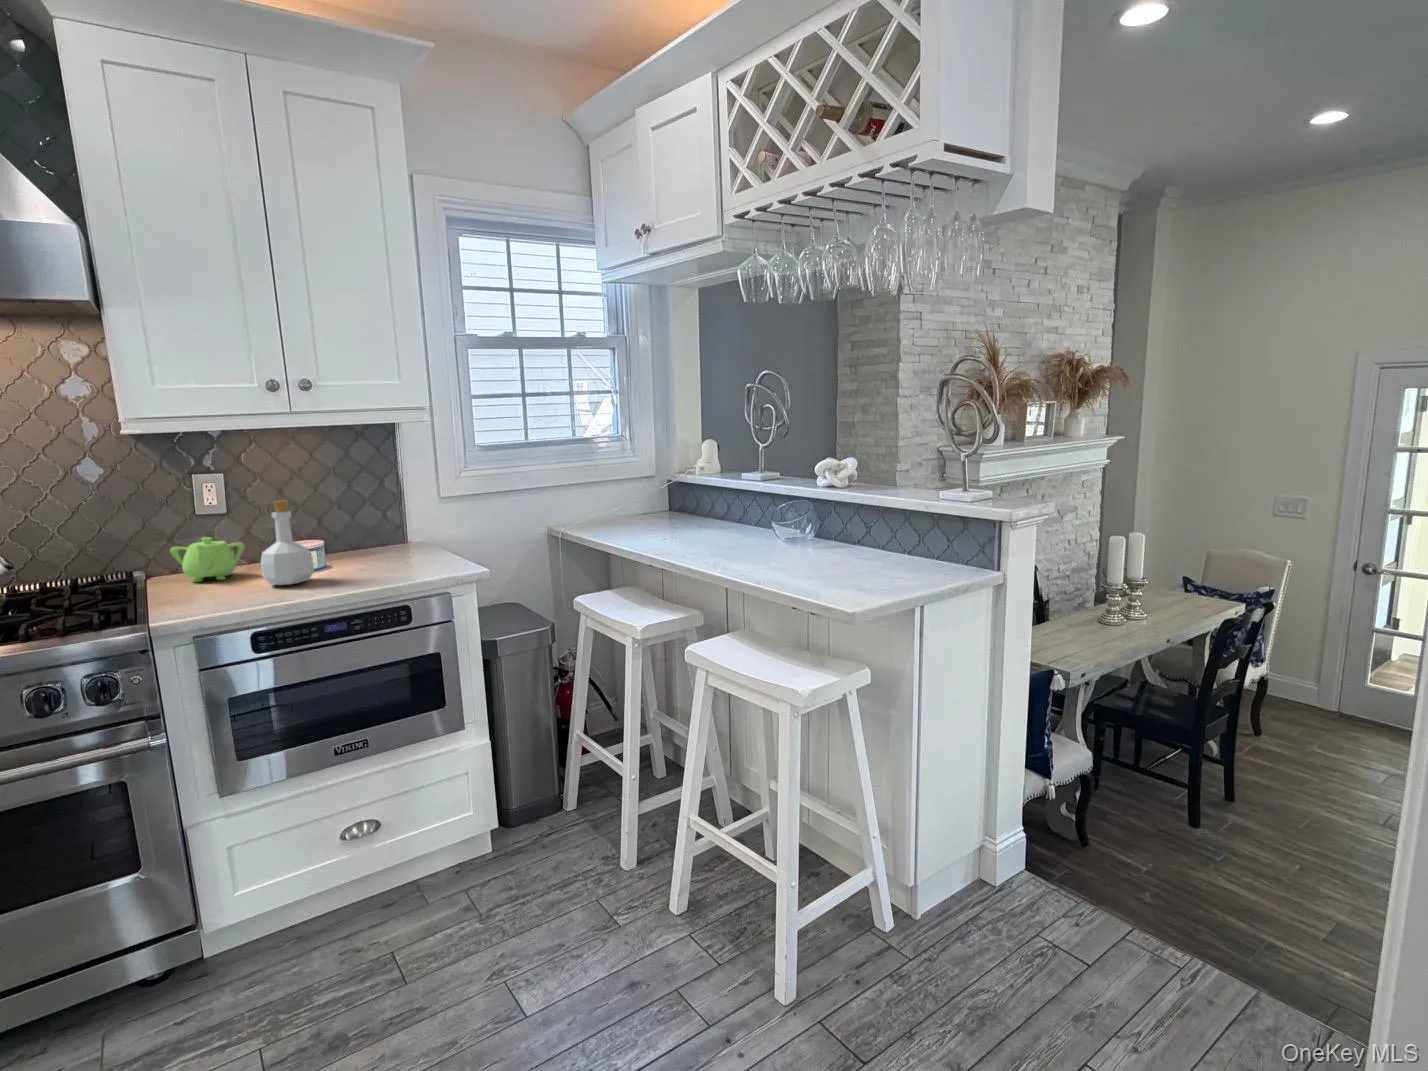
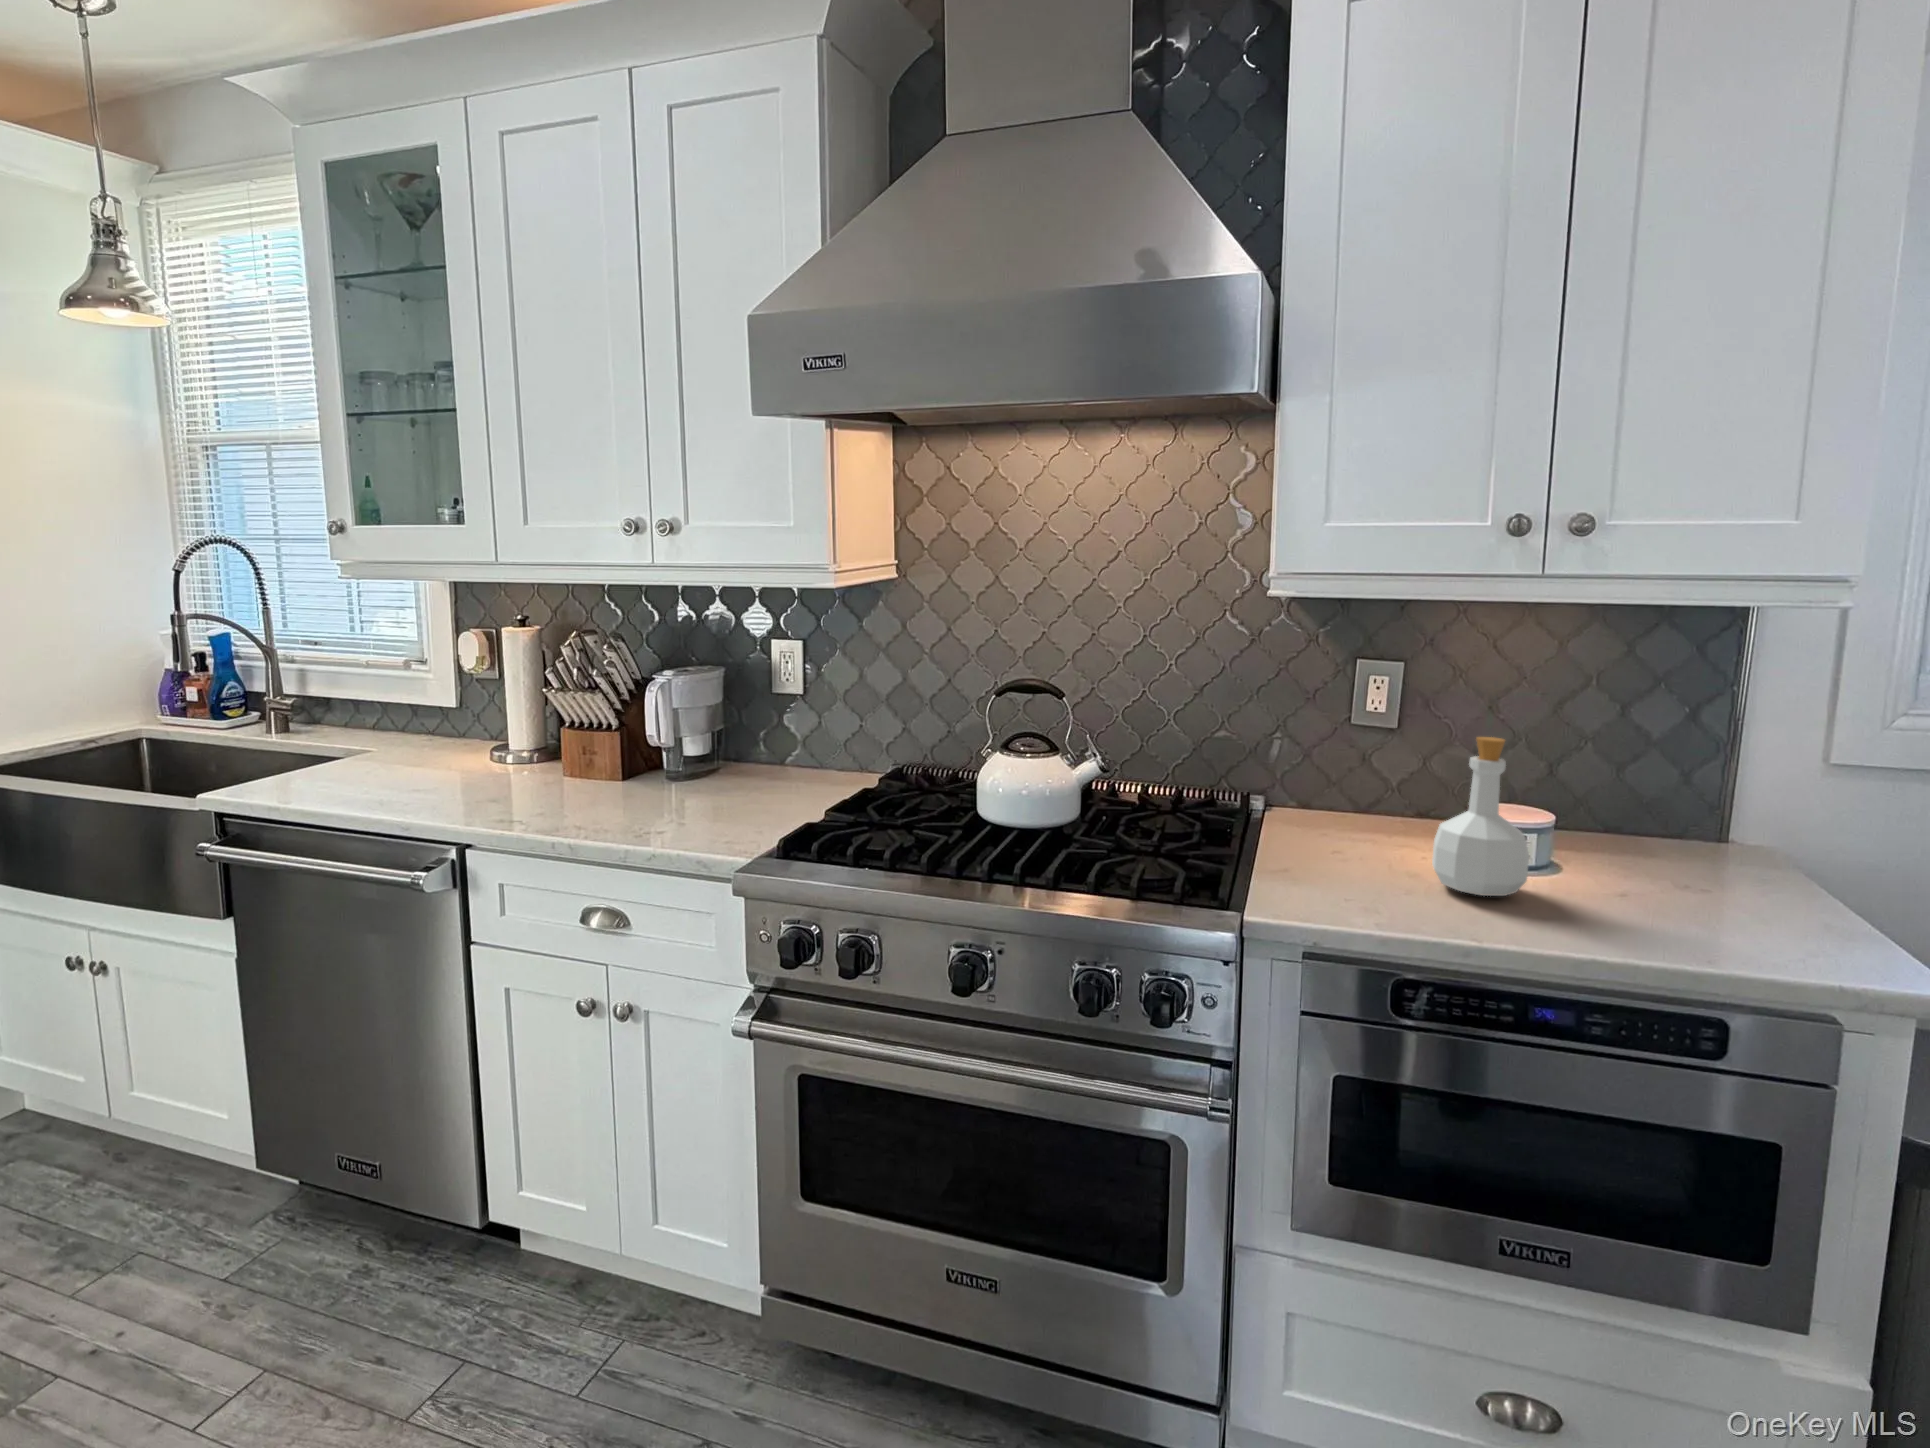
teapot: present [170,537,245,582] -> none [1303,768,1414,845]

